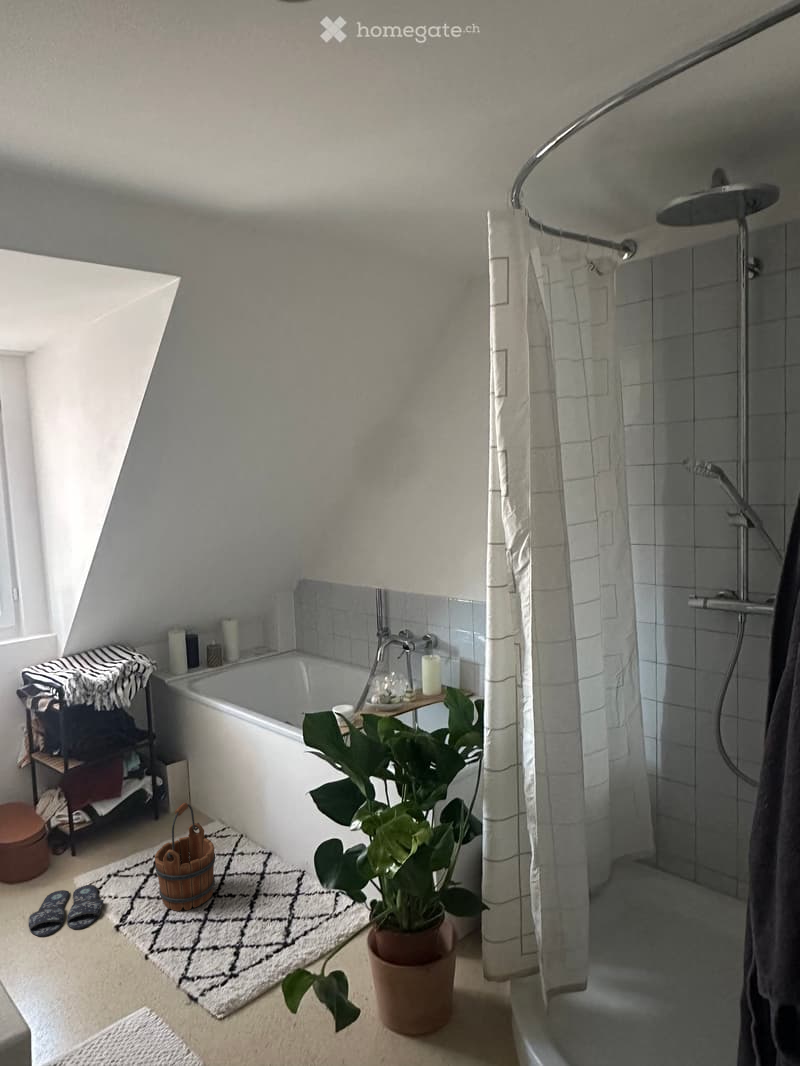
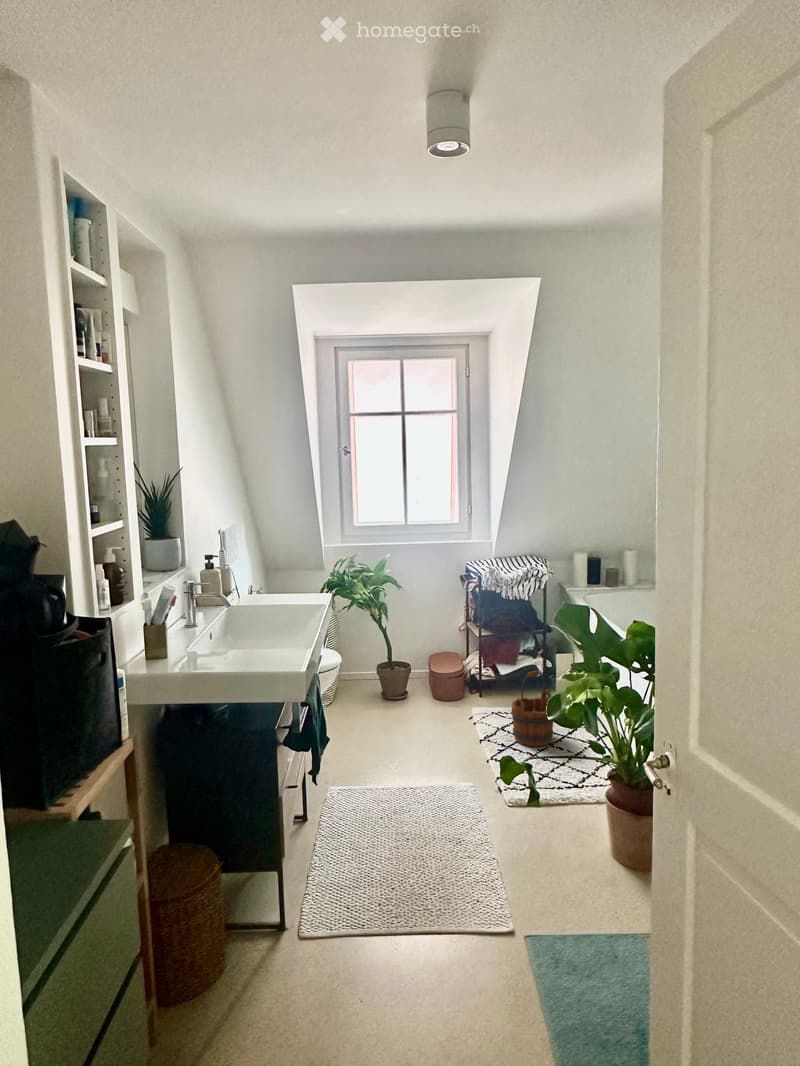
slippers: present [29,885,104,937] -> none [433,710,481,733]

